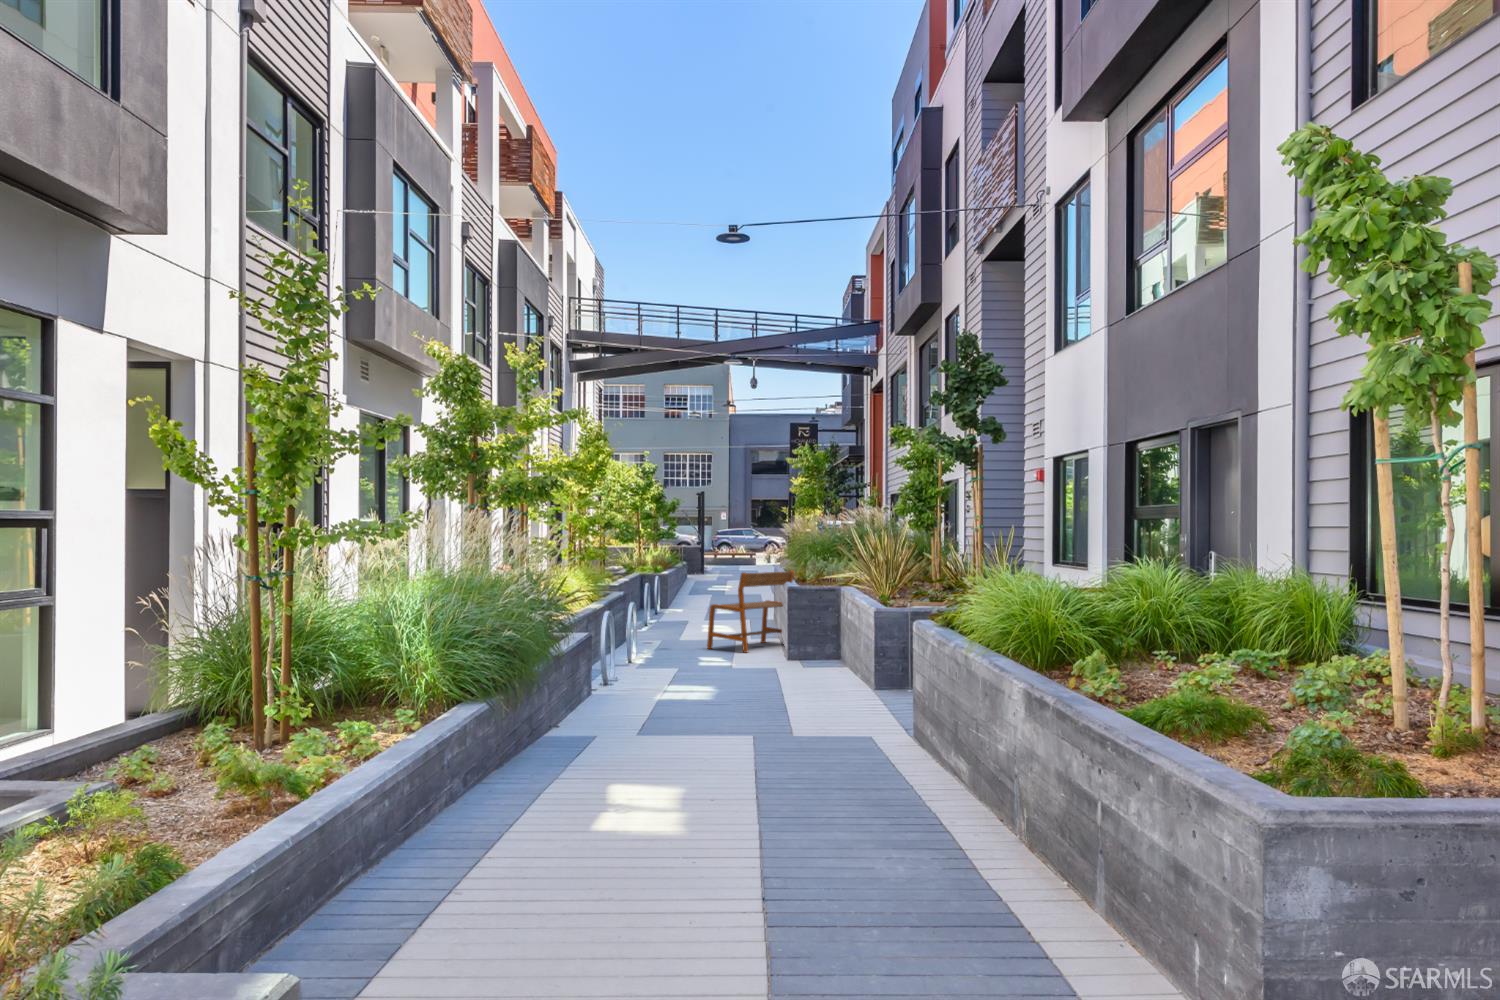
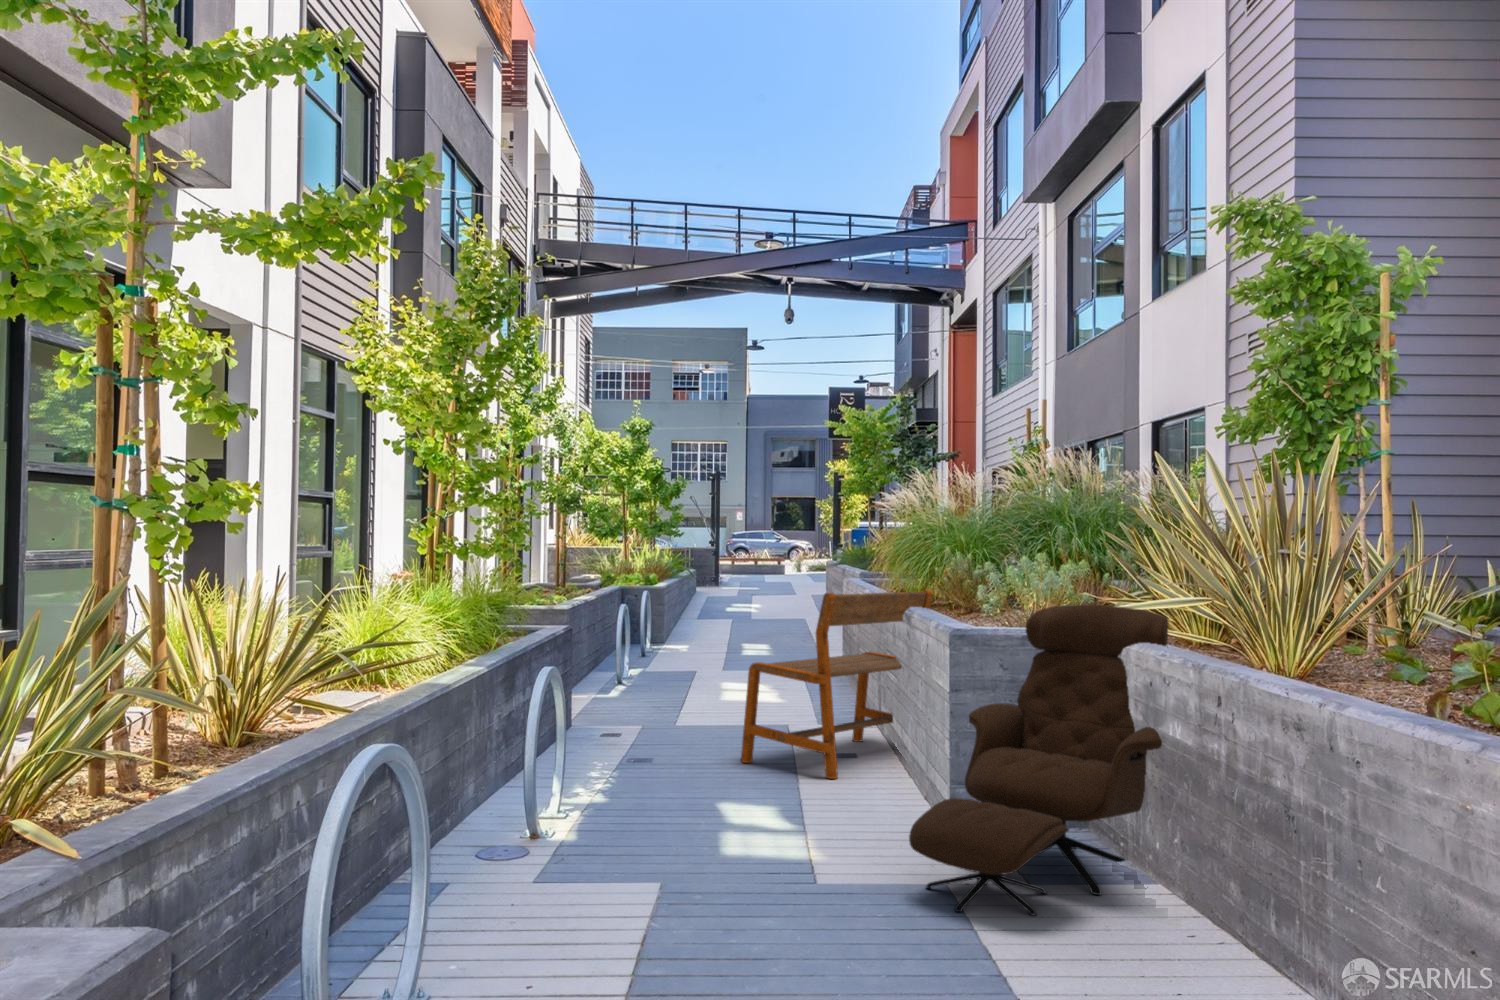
lounge chair: none [761,574,861,677] -> present [909,605,1168,915]

